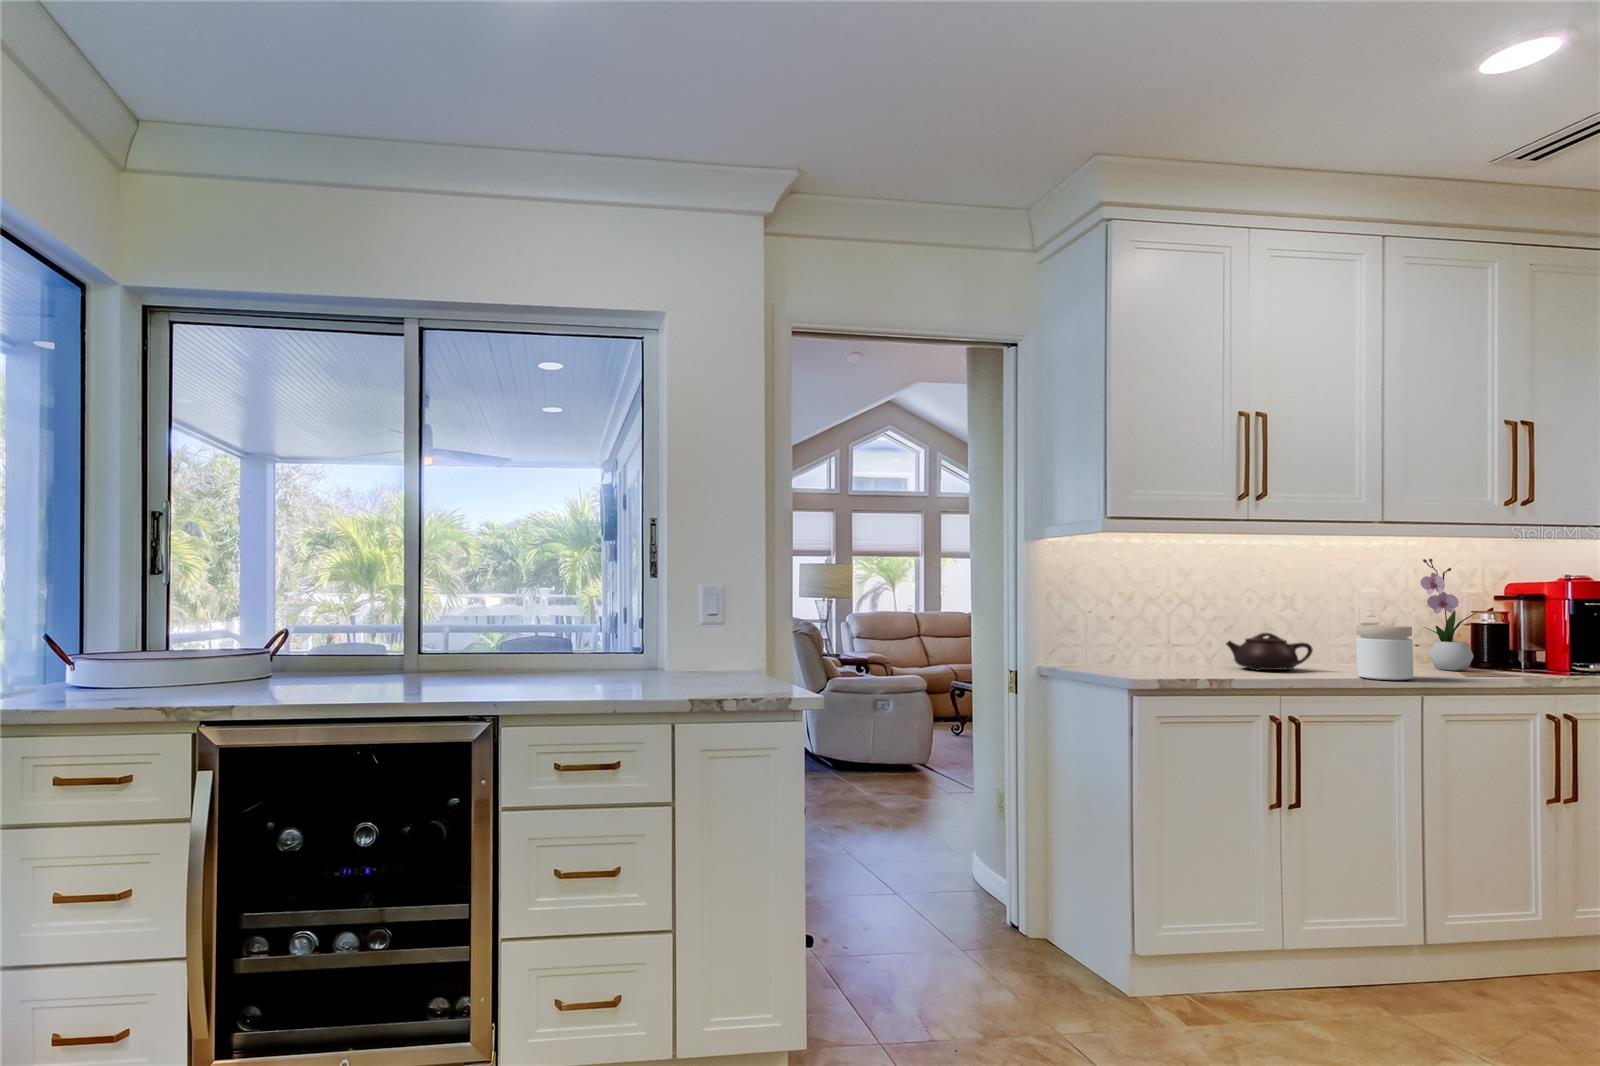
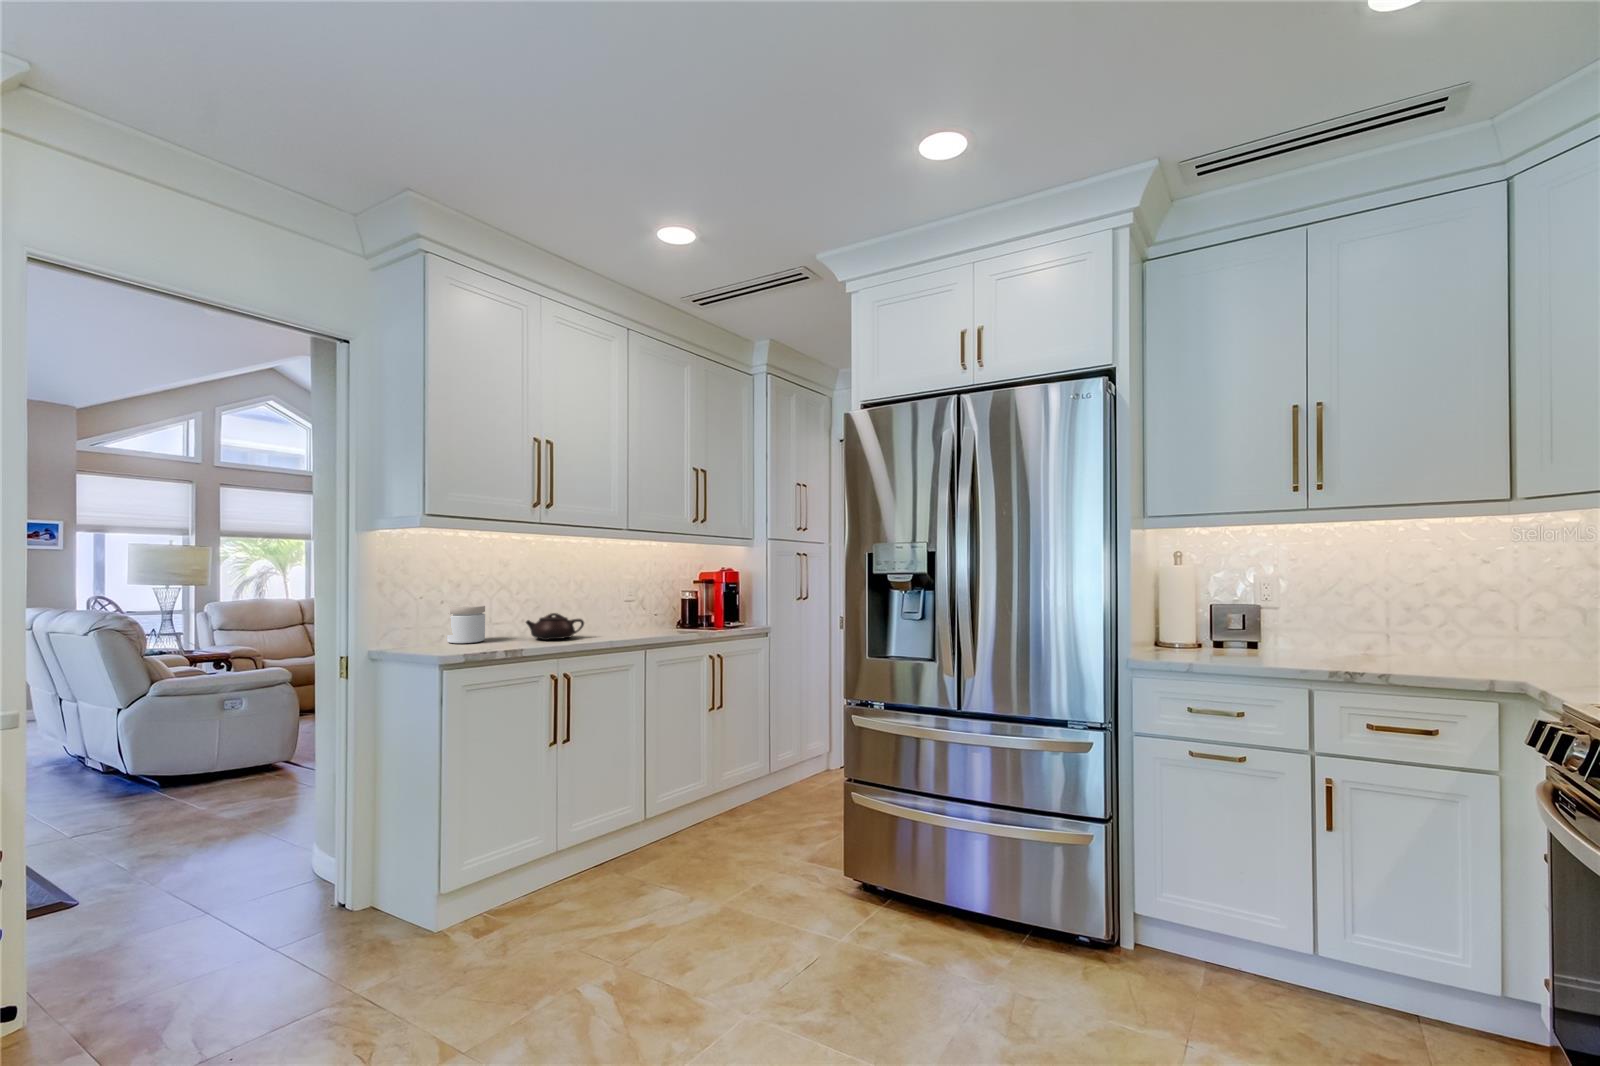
flower arrangement: present [1420,559,1477,670] -> none [651,561,681,629]
jar: present [1356,625,1413,680] -> present [447,605,485,644]

